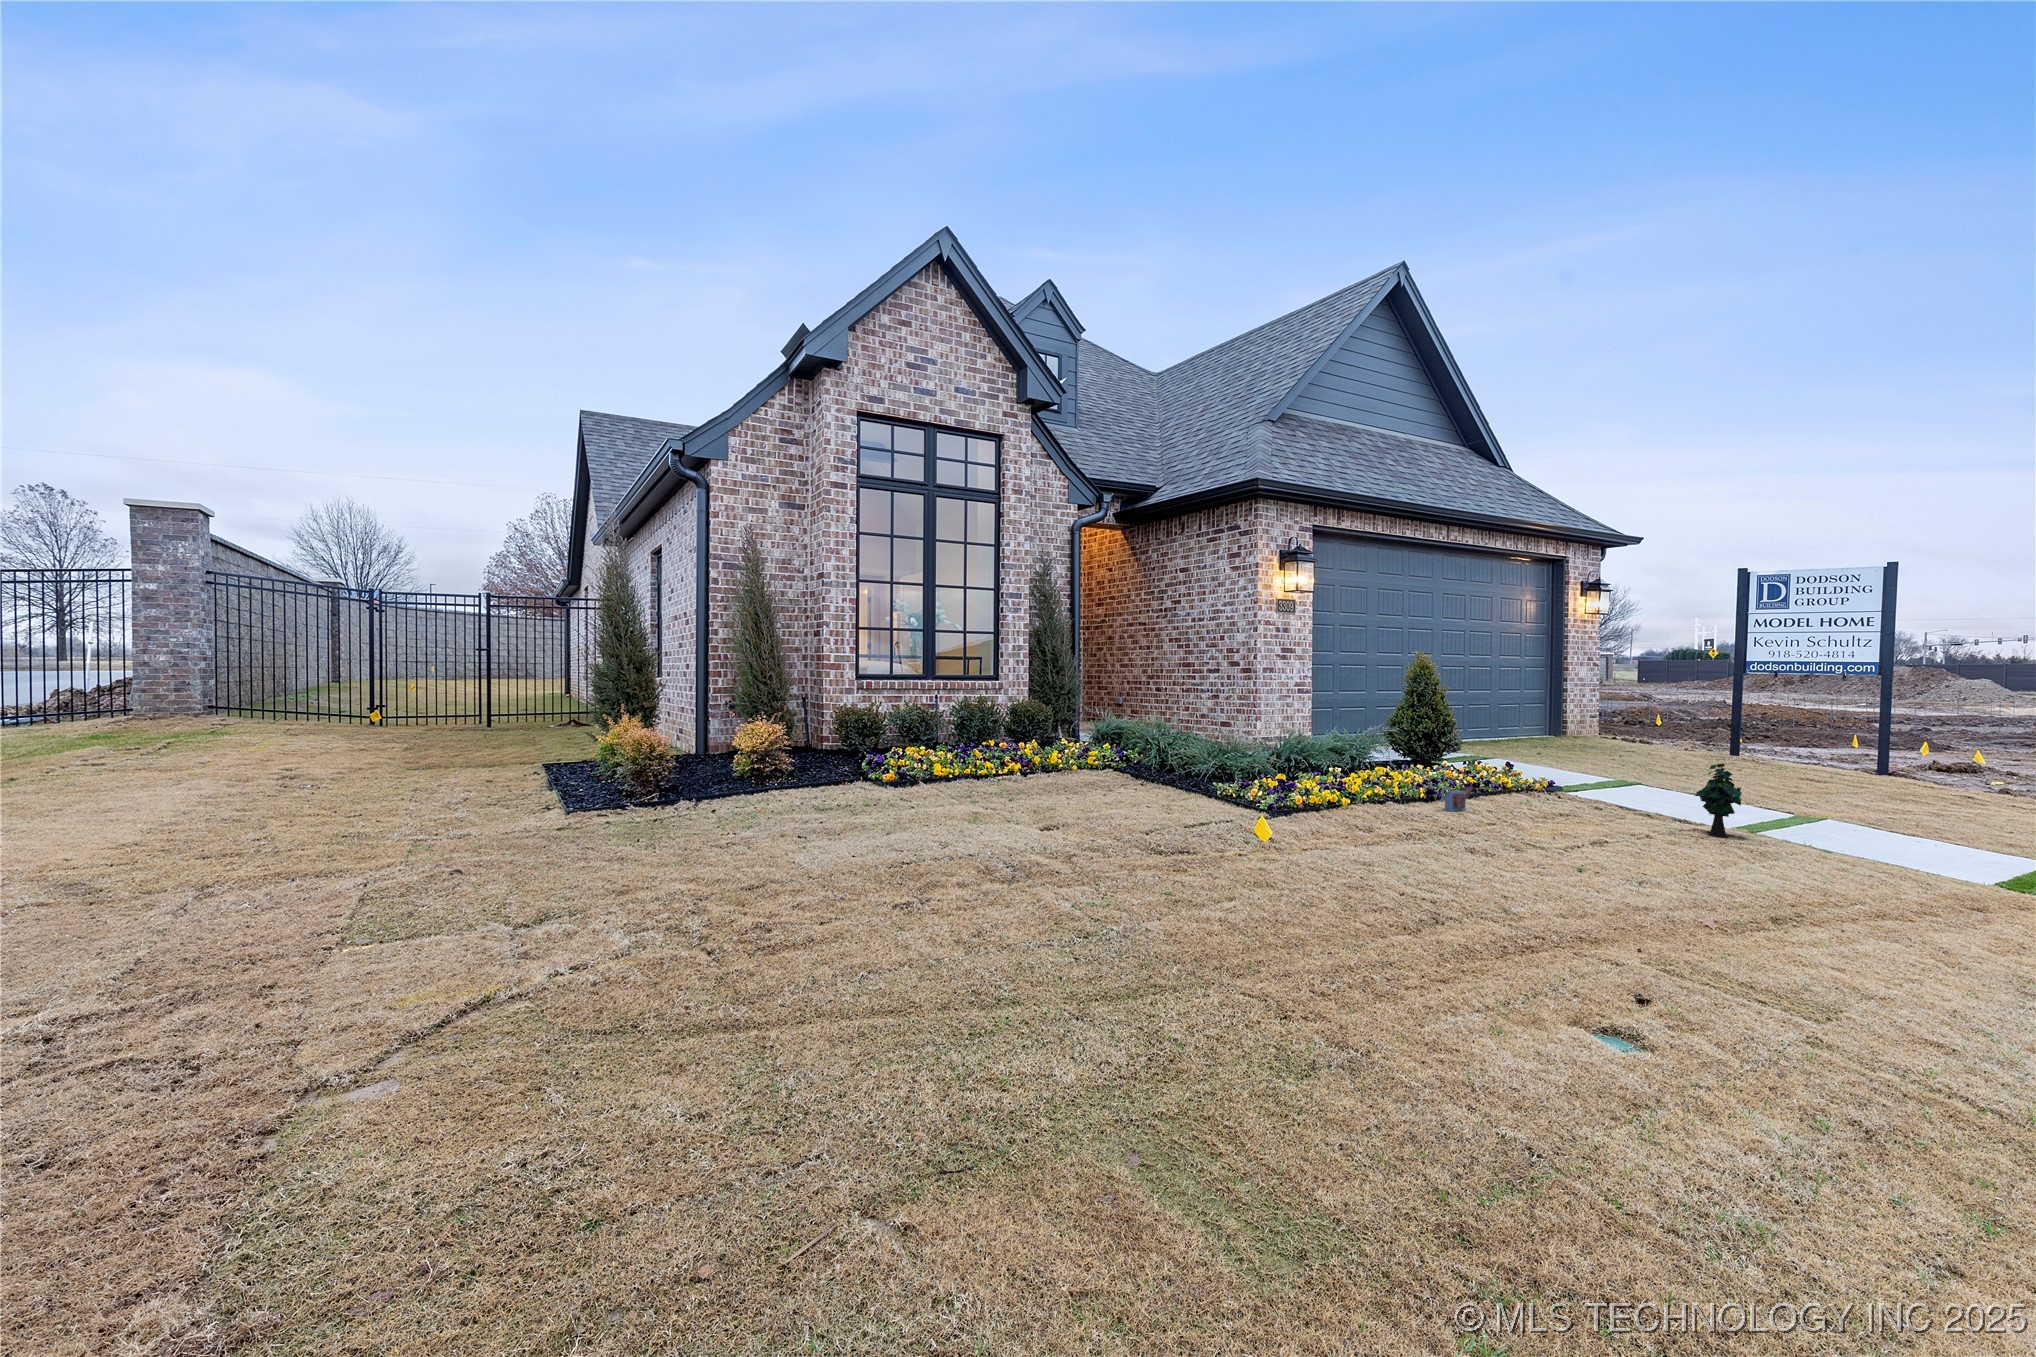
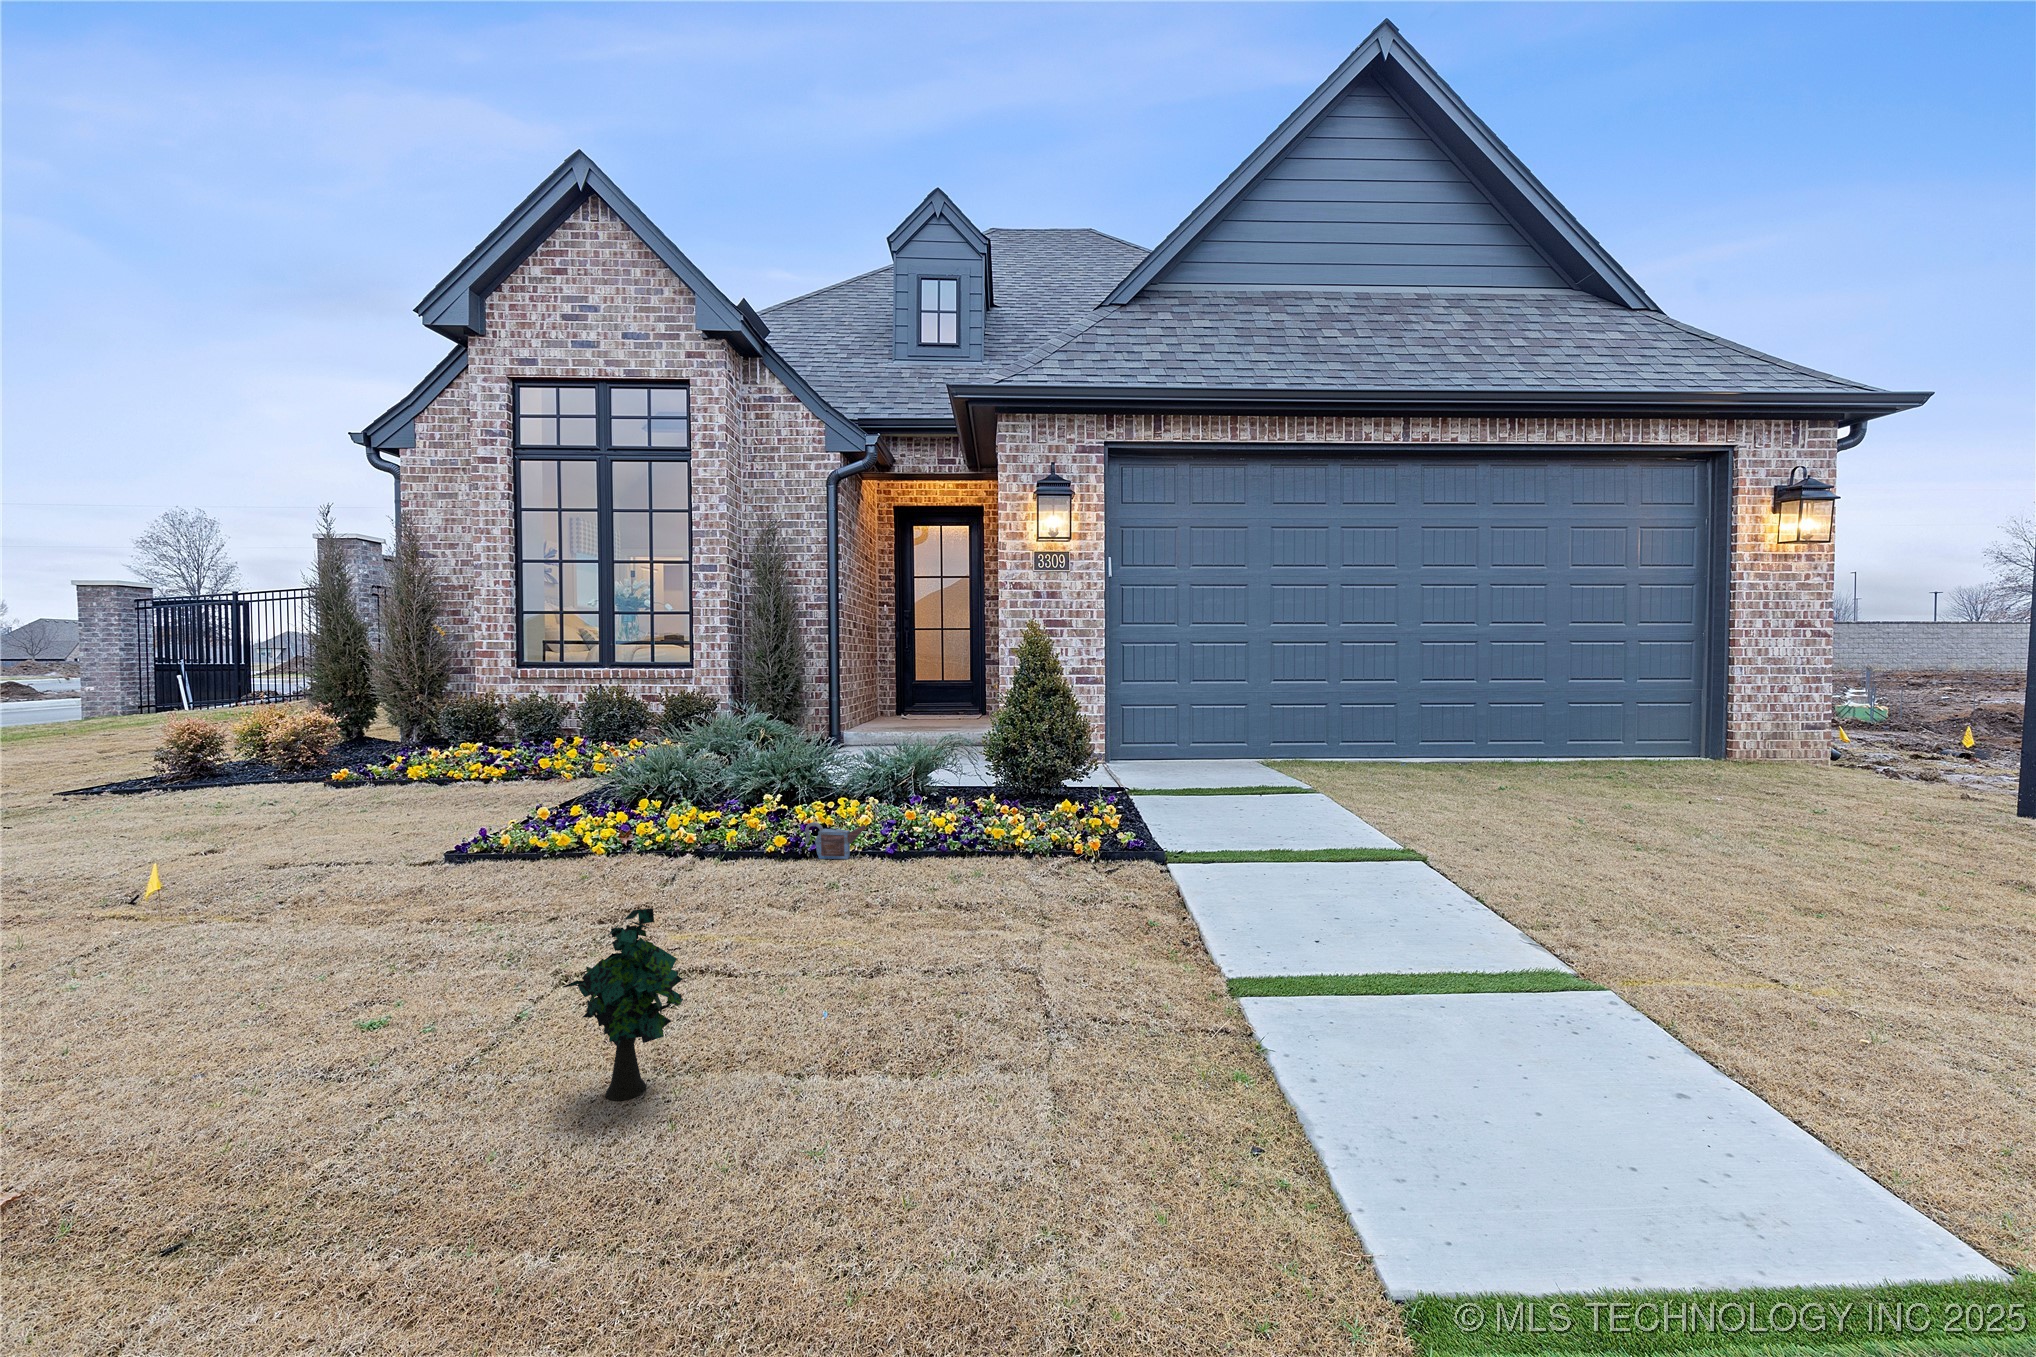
decorative plant: present [1695,763,1742,837] -> present [563,908,683,1100]

